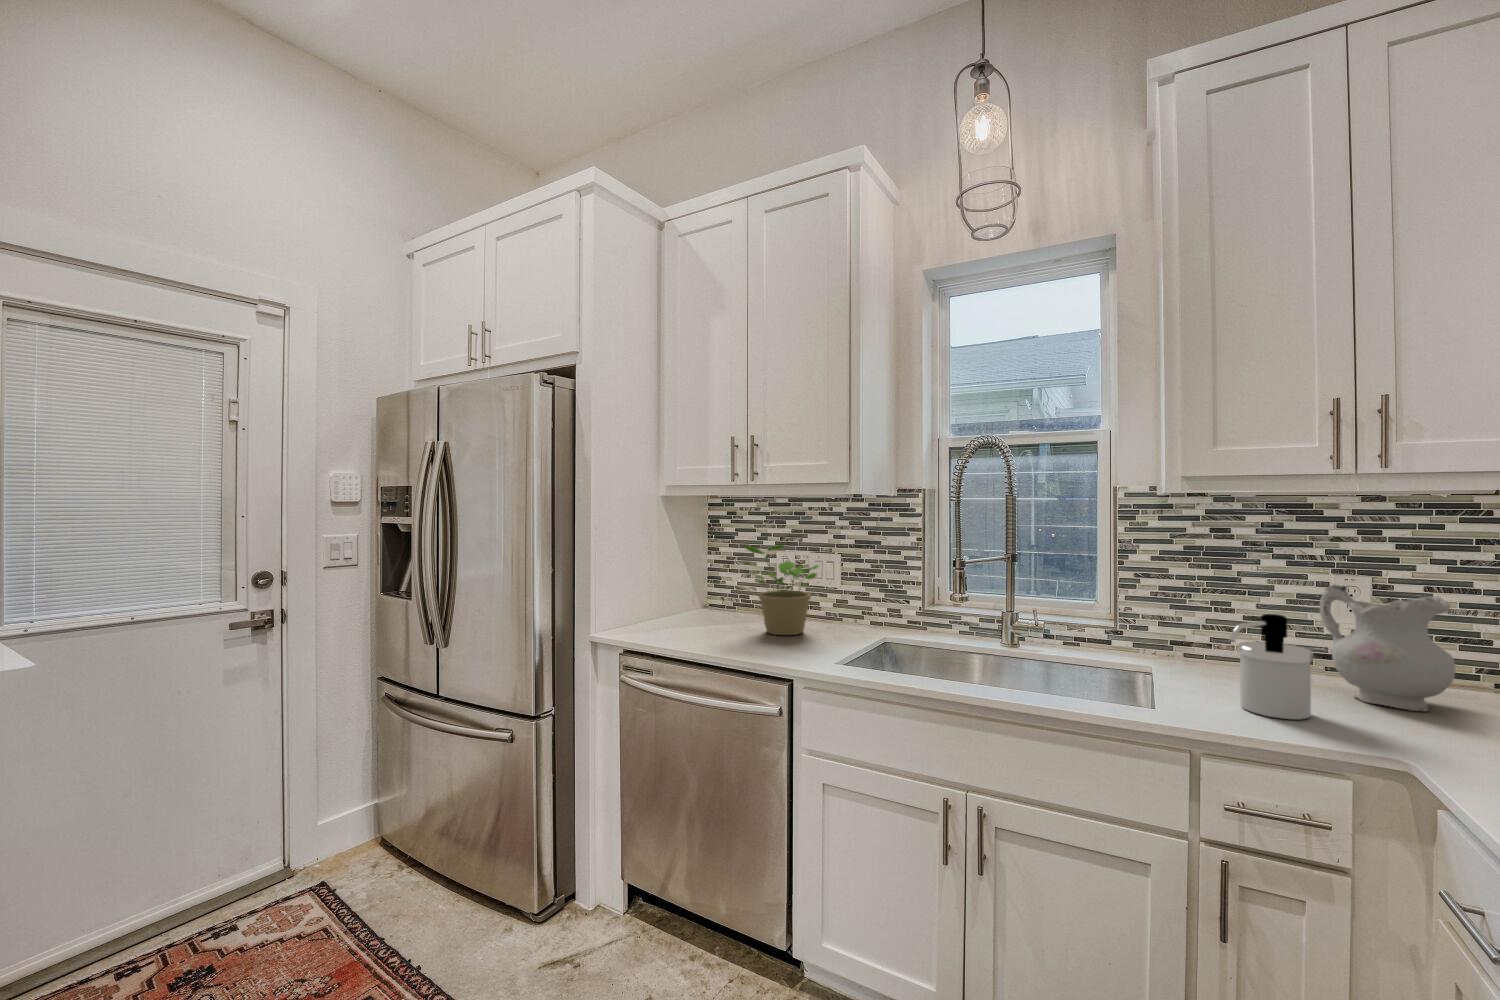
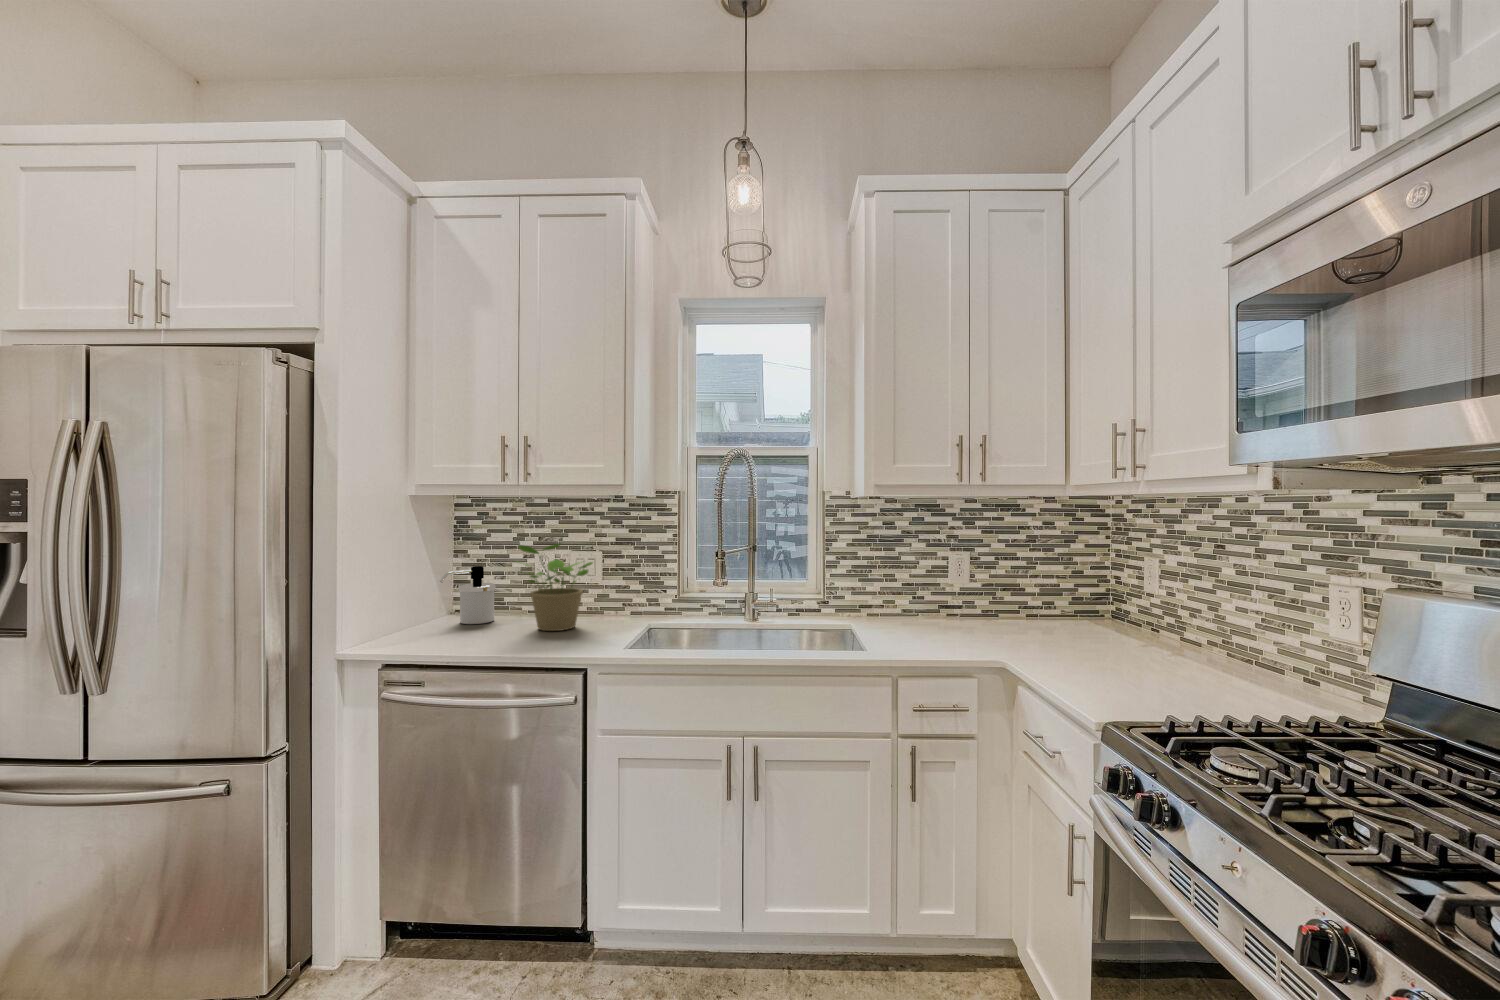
ceramic pitcher: present [1320,585,1455,711] -> none [949,557,1016,634]
soap dispenser: present [1230,614,1313,719] -> present [440,566,496,624]

